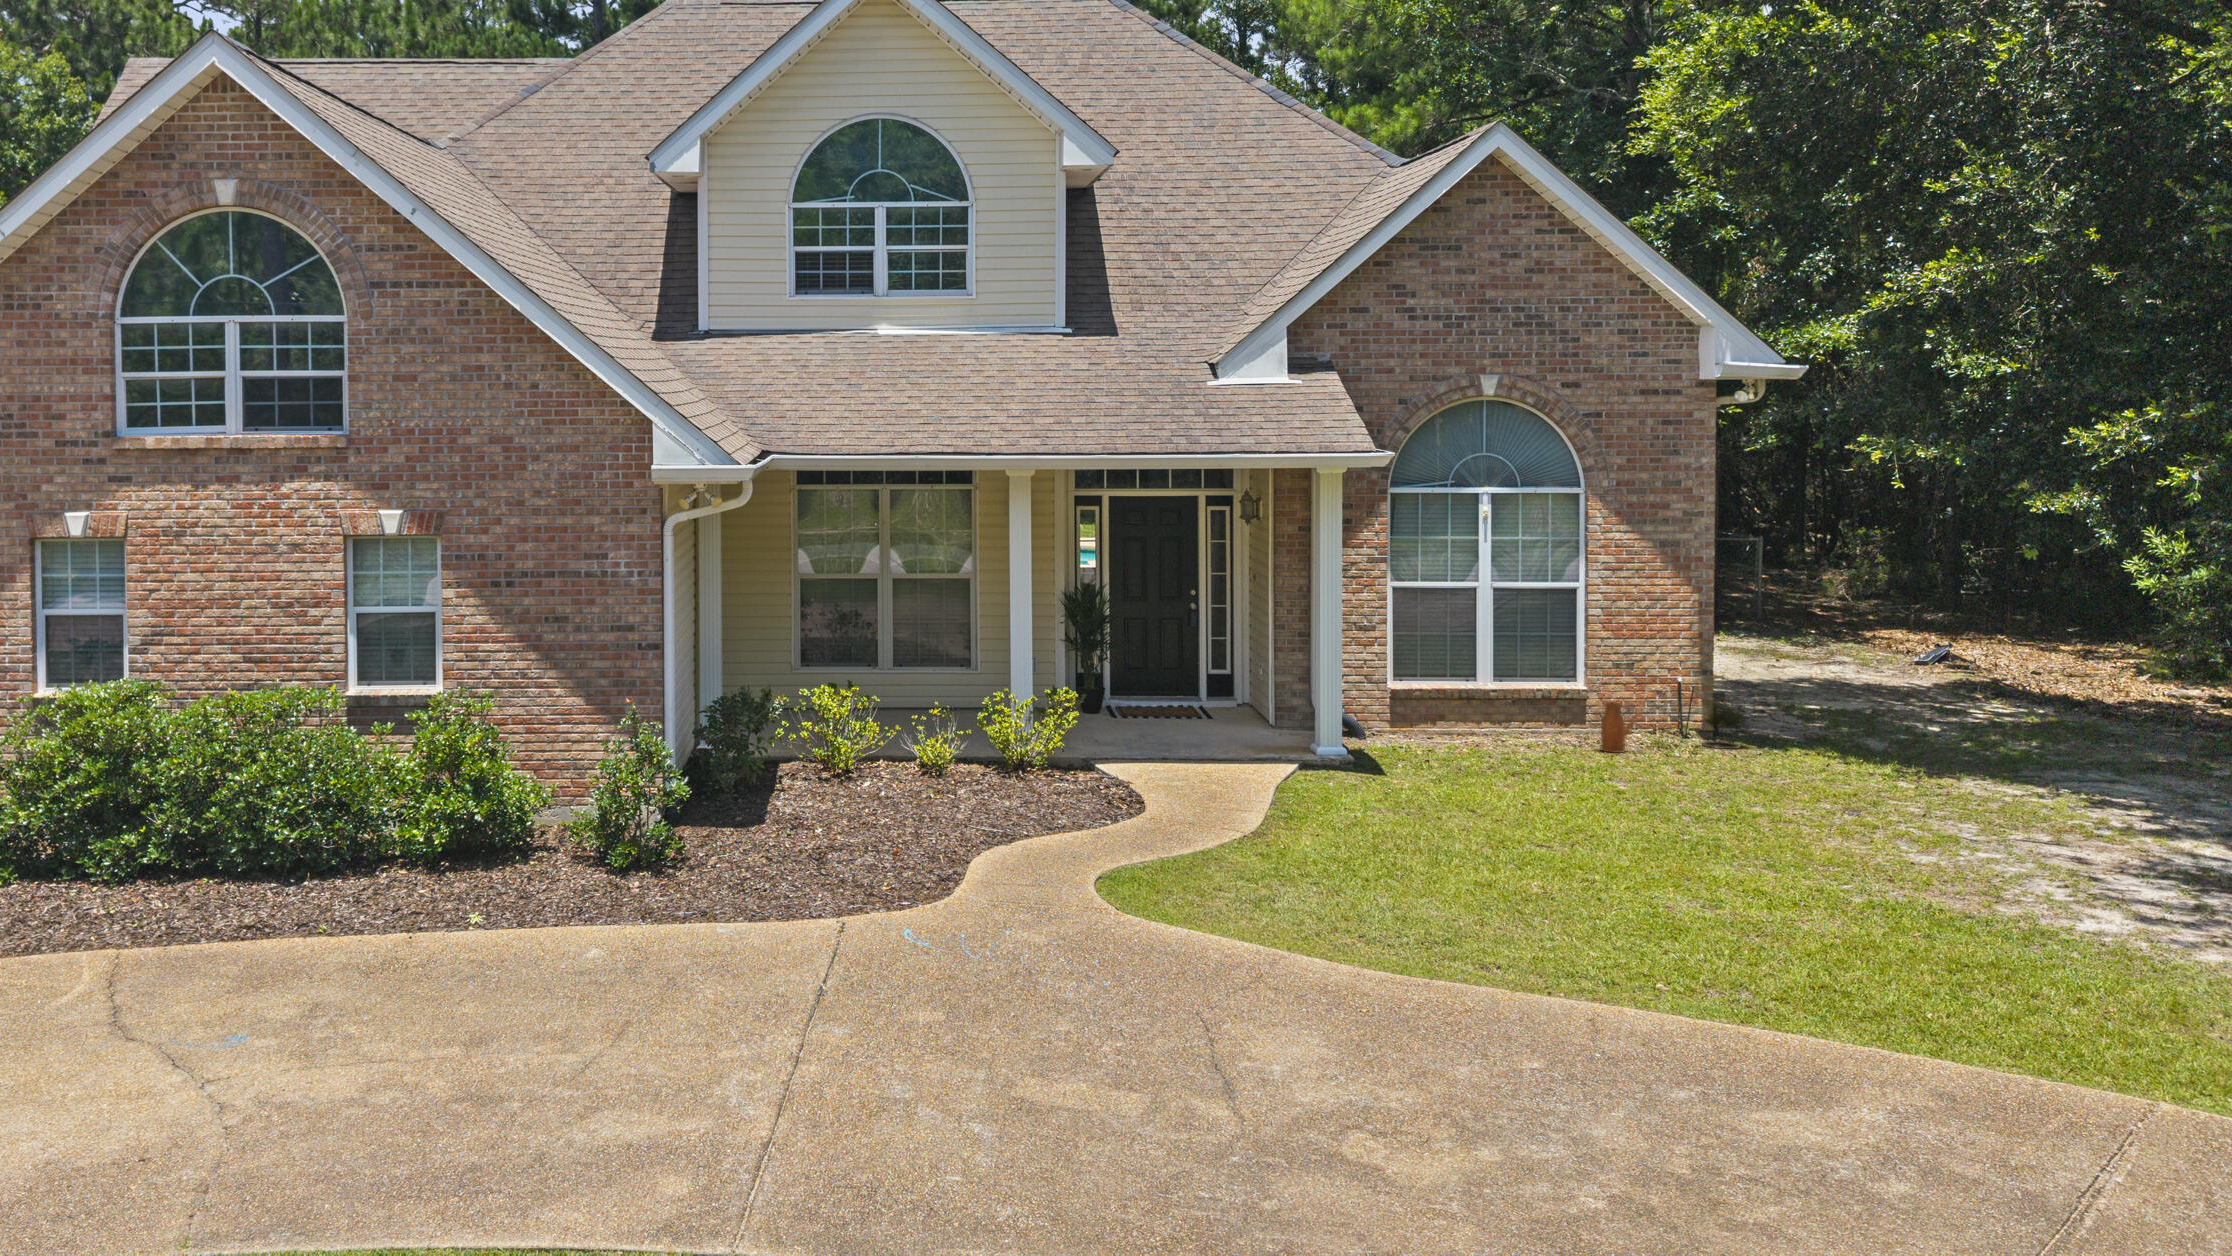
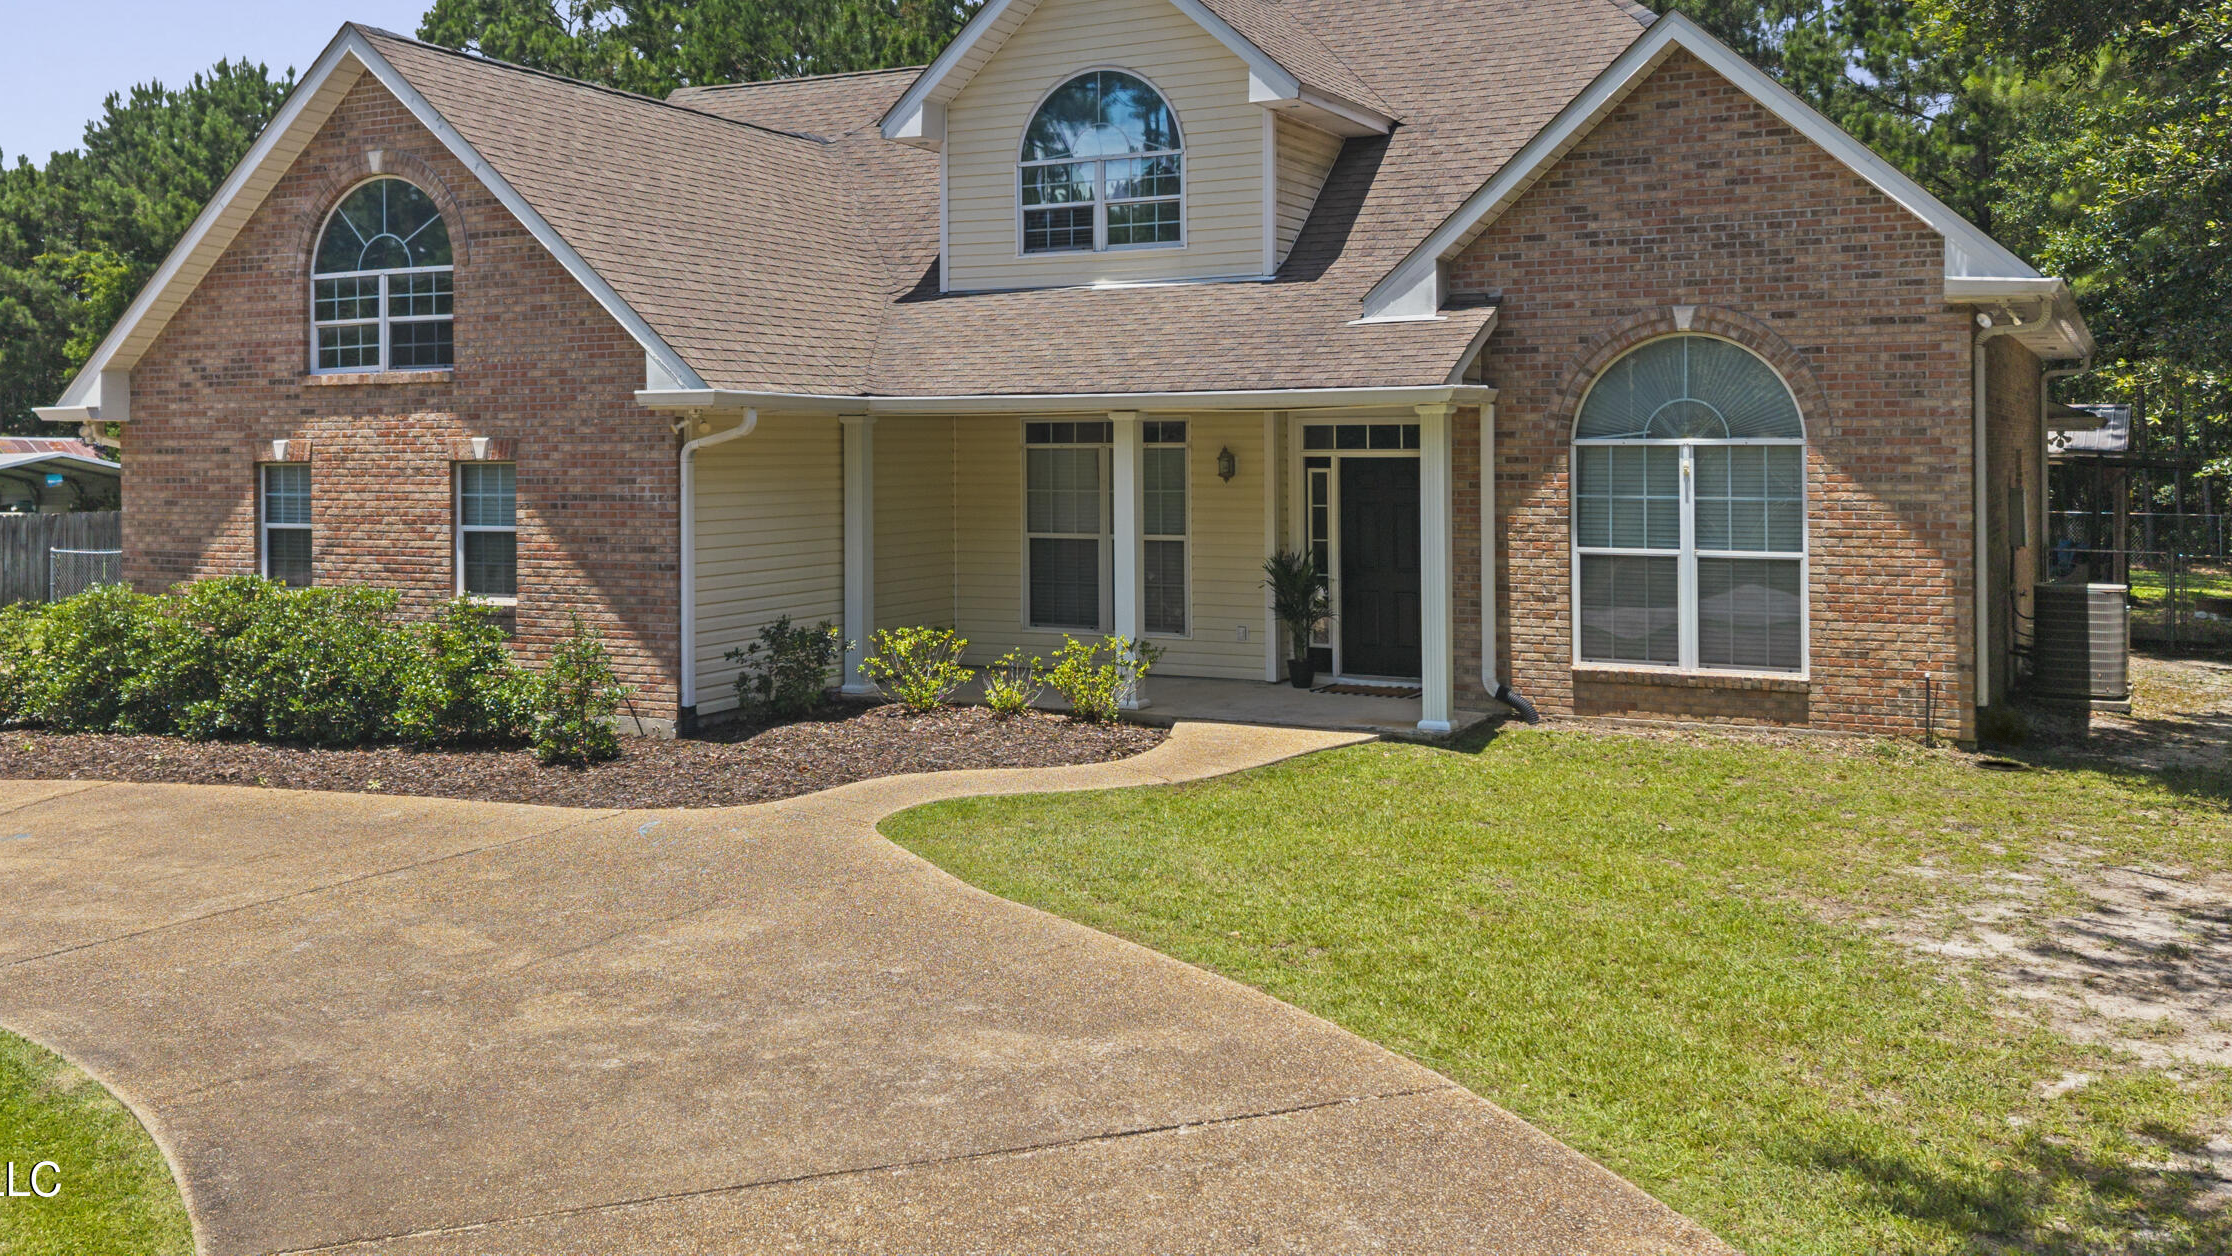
watering can: present [1596,702,1644,753] -> none [1813,700,1877,763]

